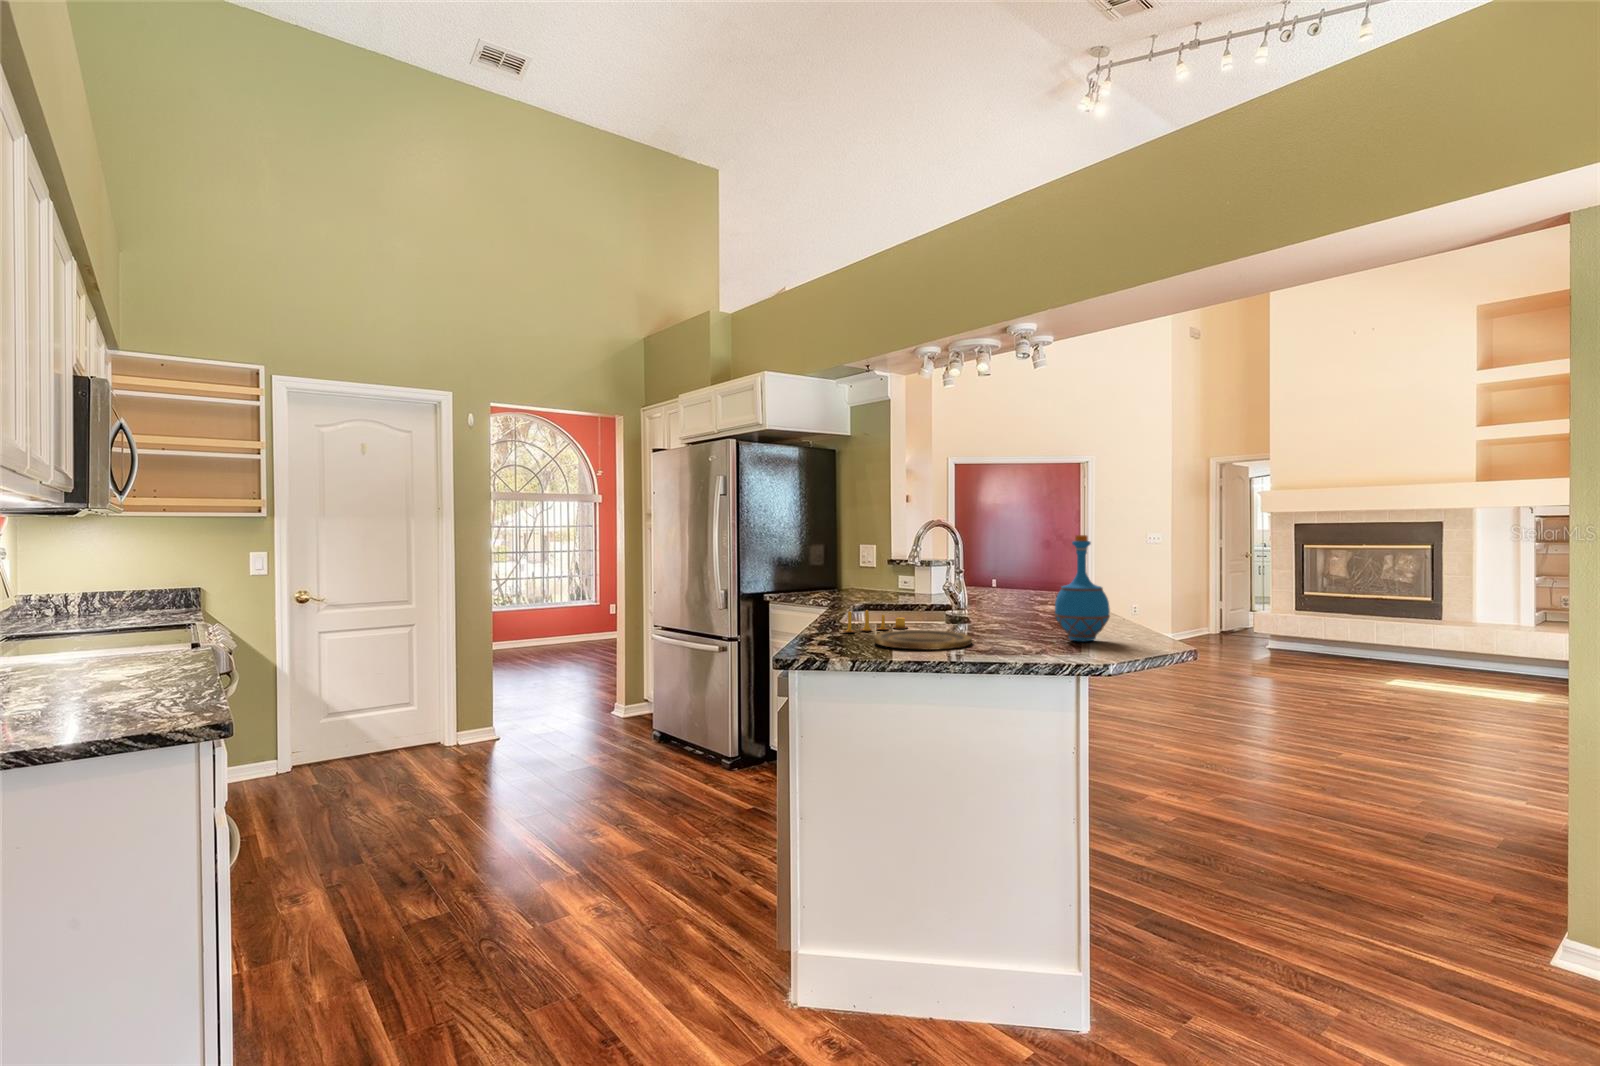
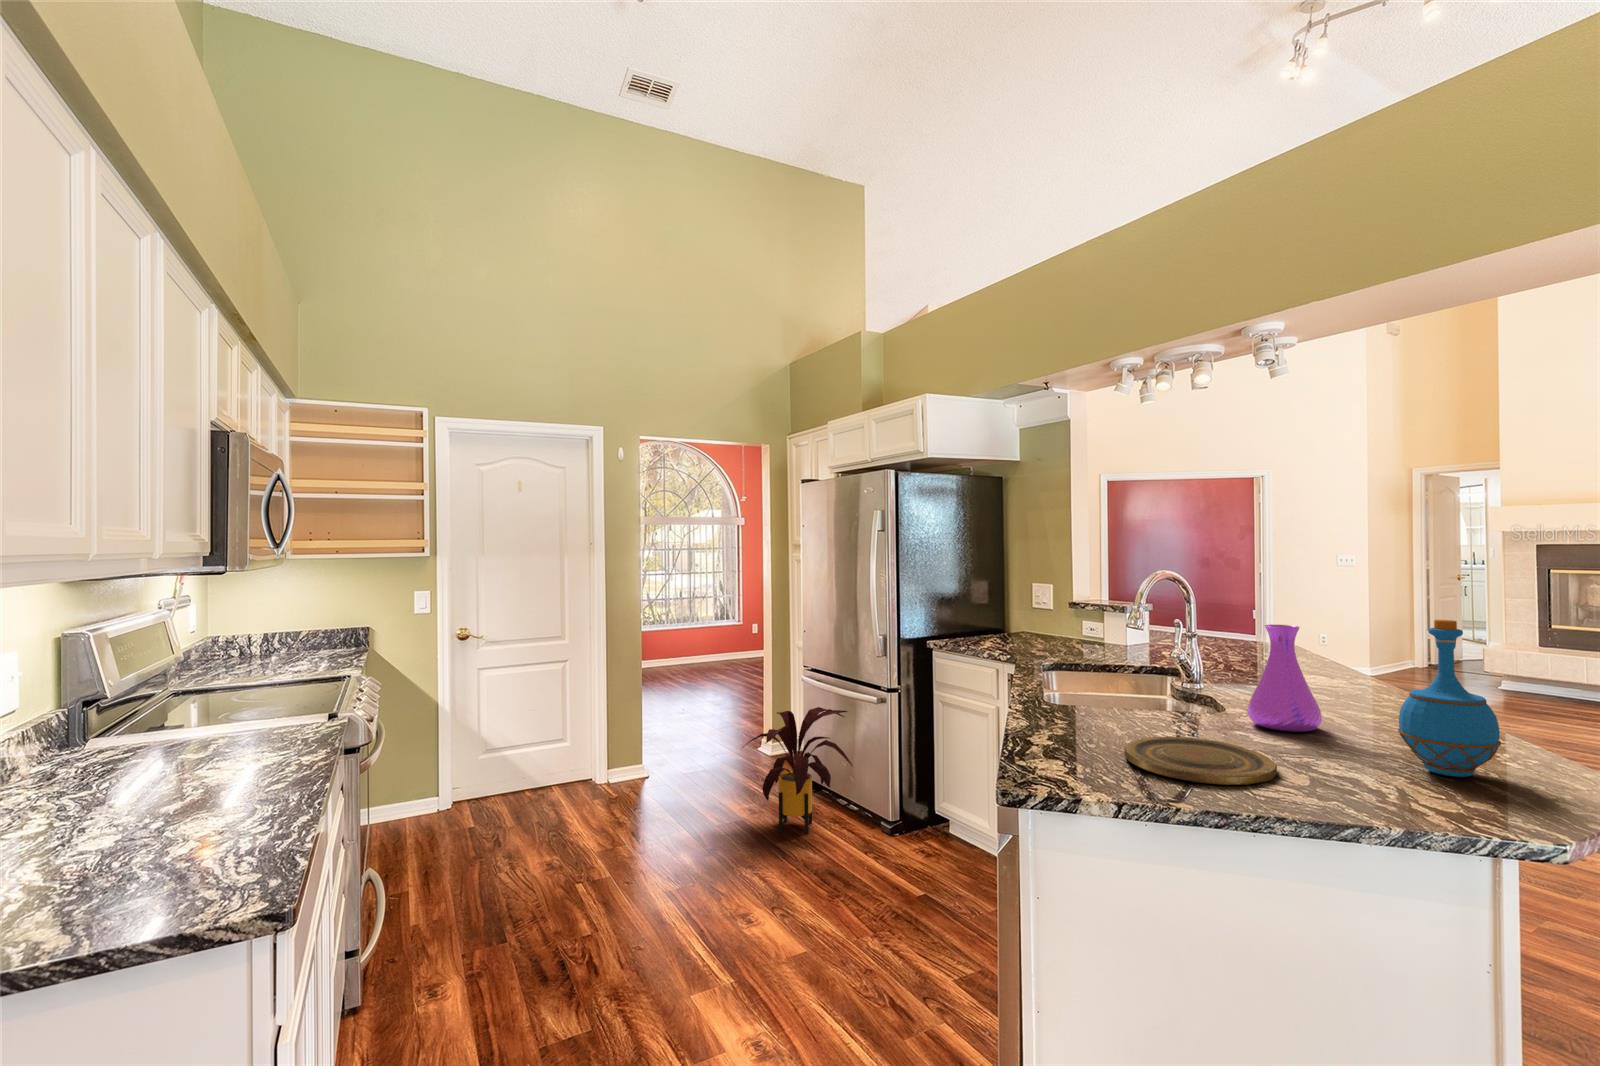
vase: none [980,551,1028,629] -> present [1247,625,1322,732]
candle: present [843,610,908,633] -> none [1062,696,1146,729]
house plant: none [591,660,697,774] -> present [742,707,853,834]

